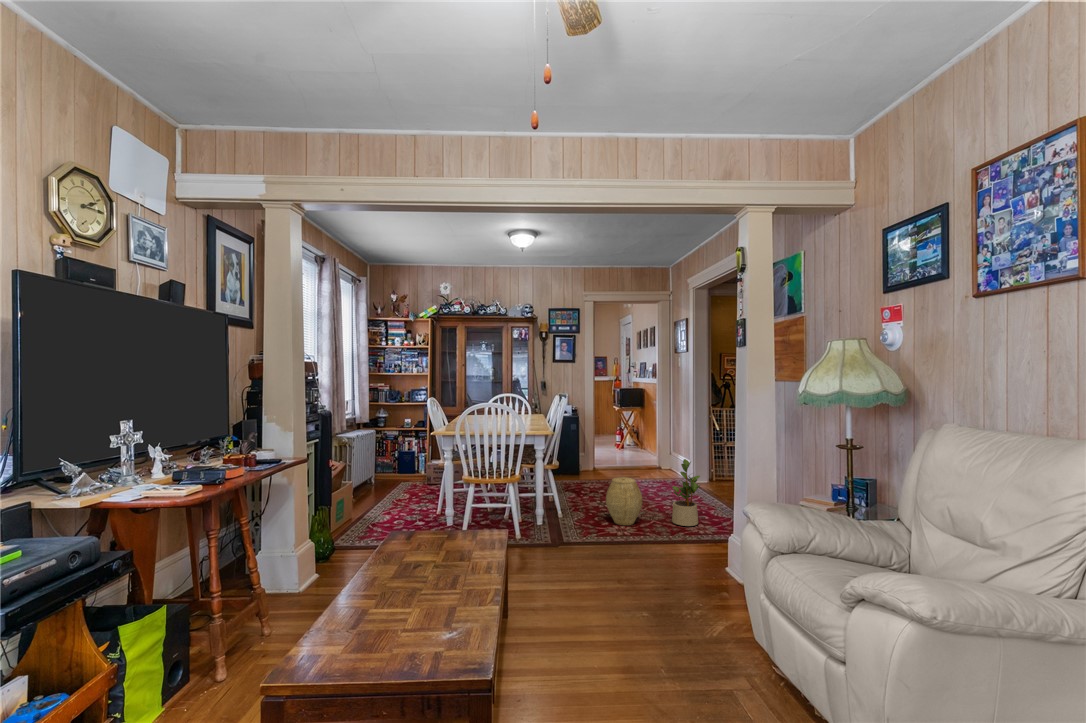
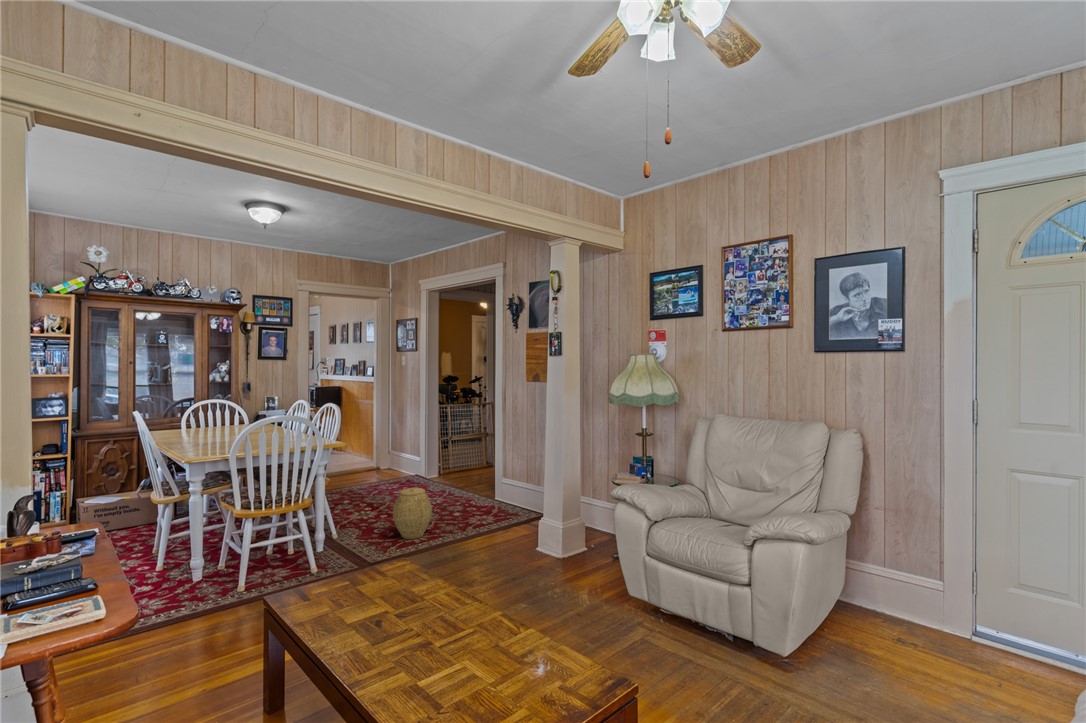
potted plant: present [672,459,700,526] -> none [454,460,484,525]

